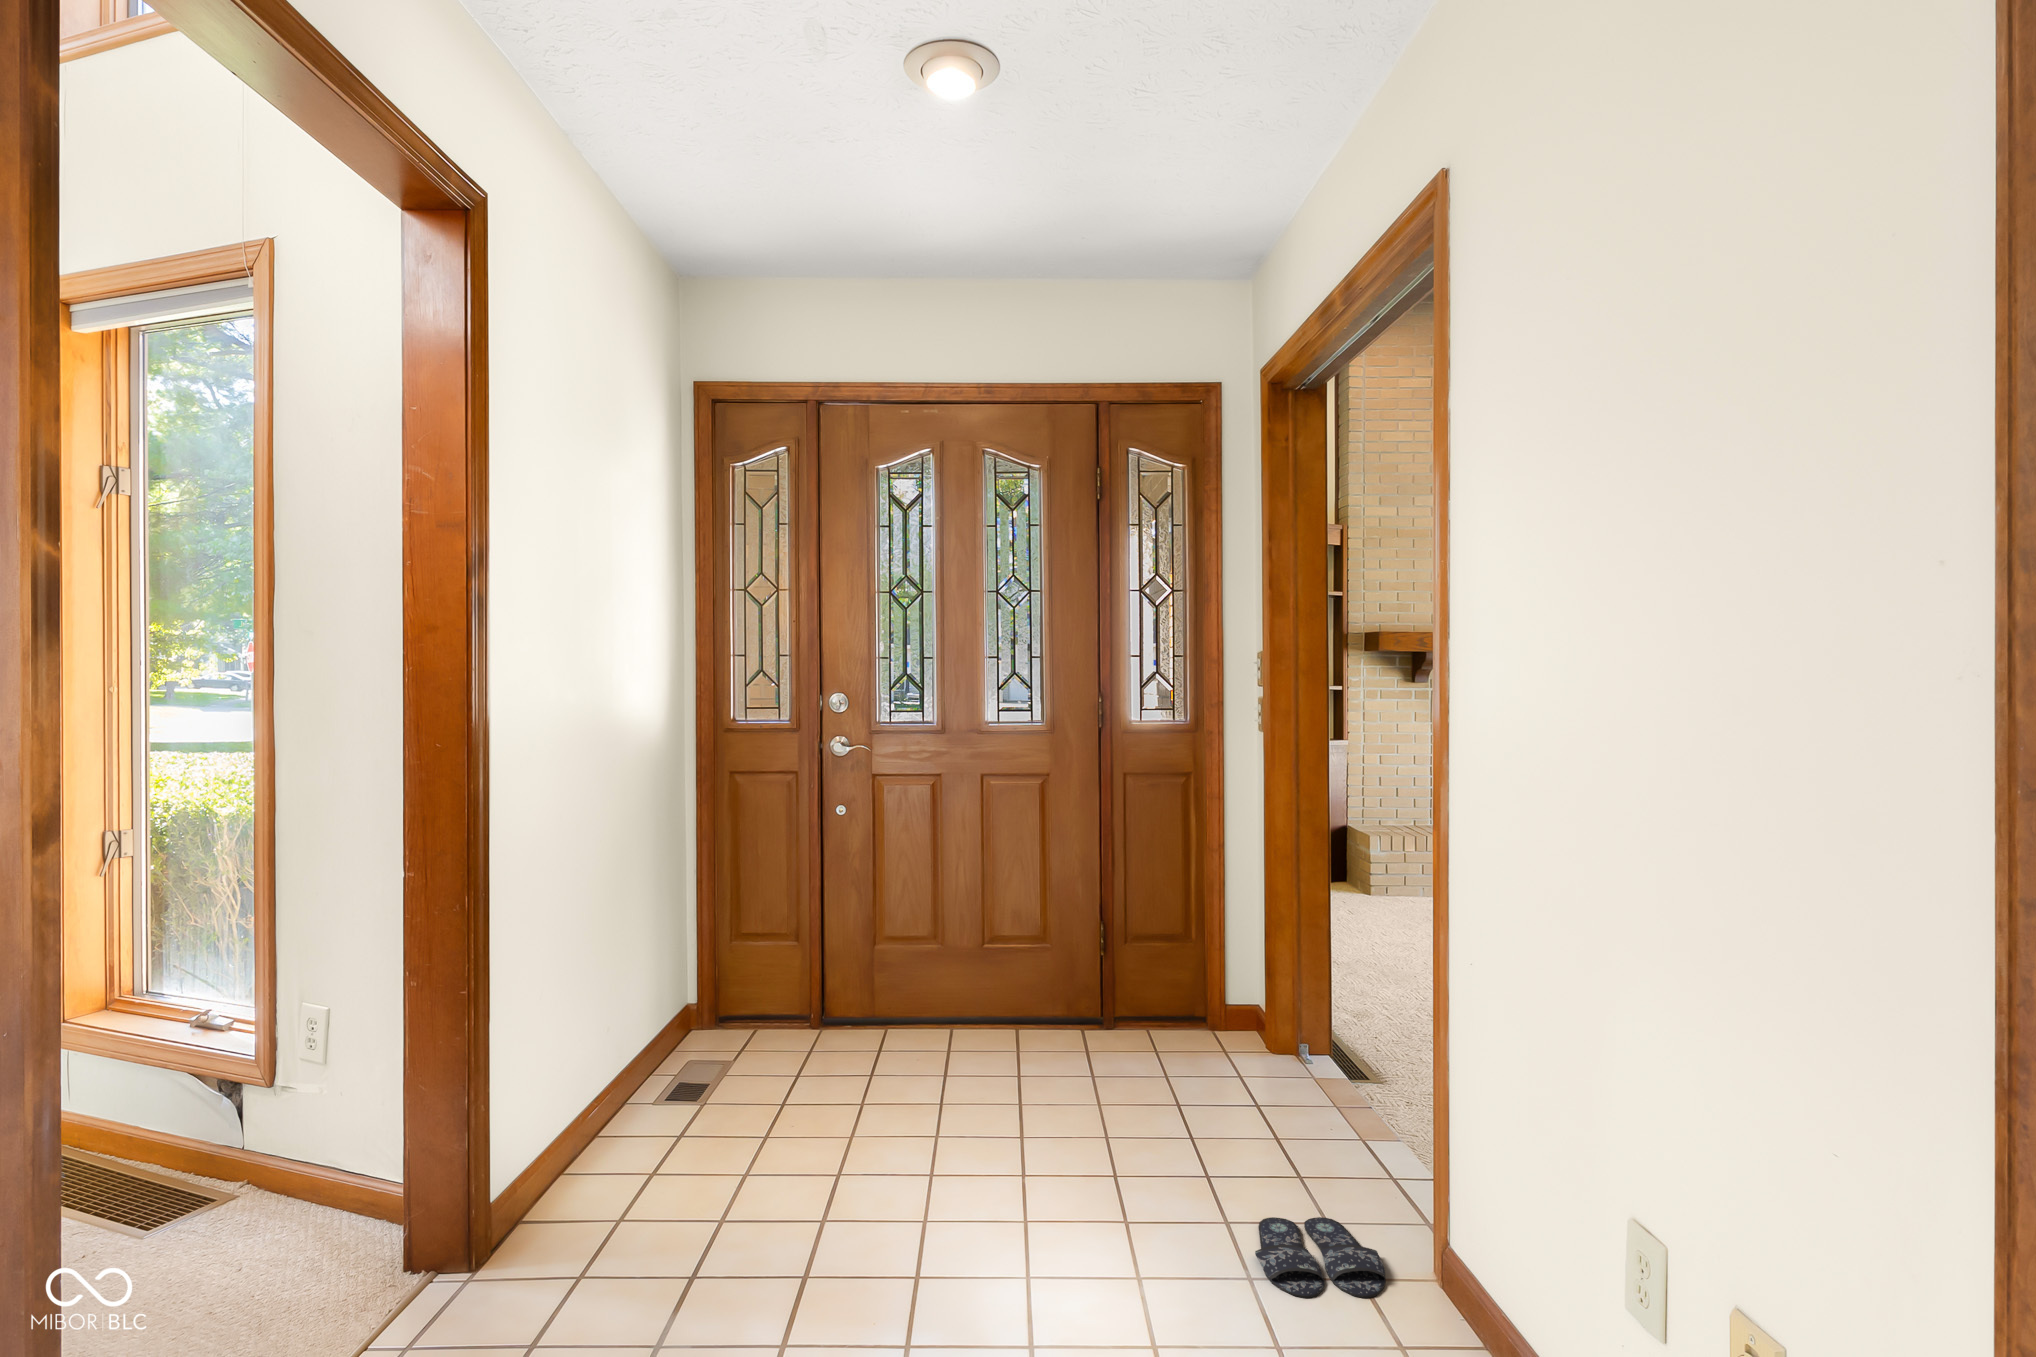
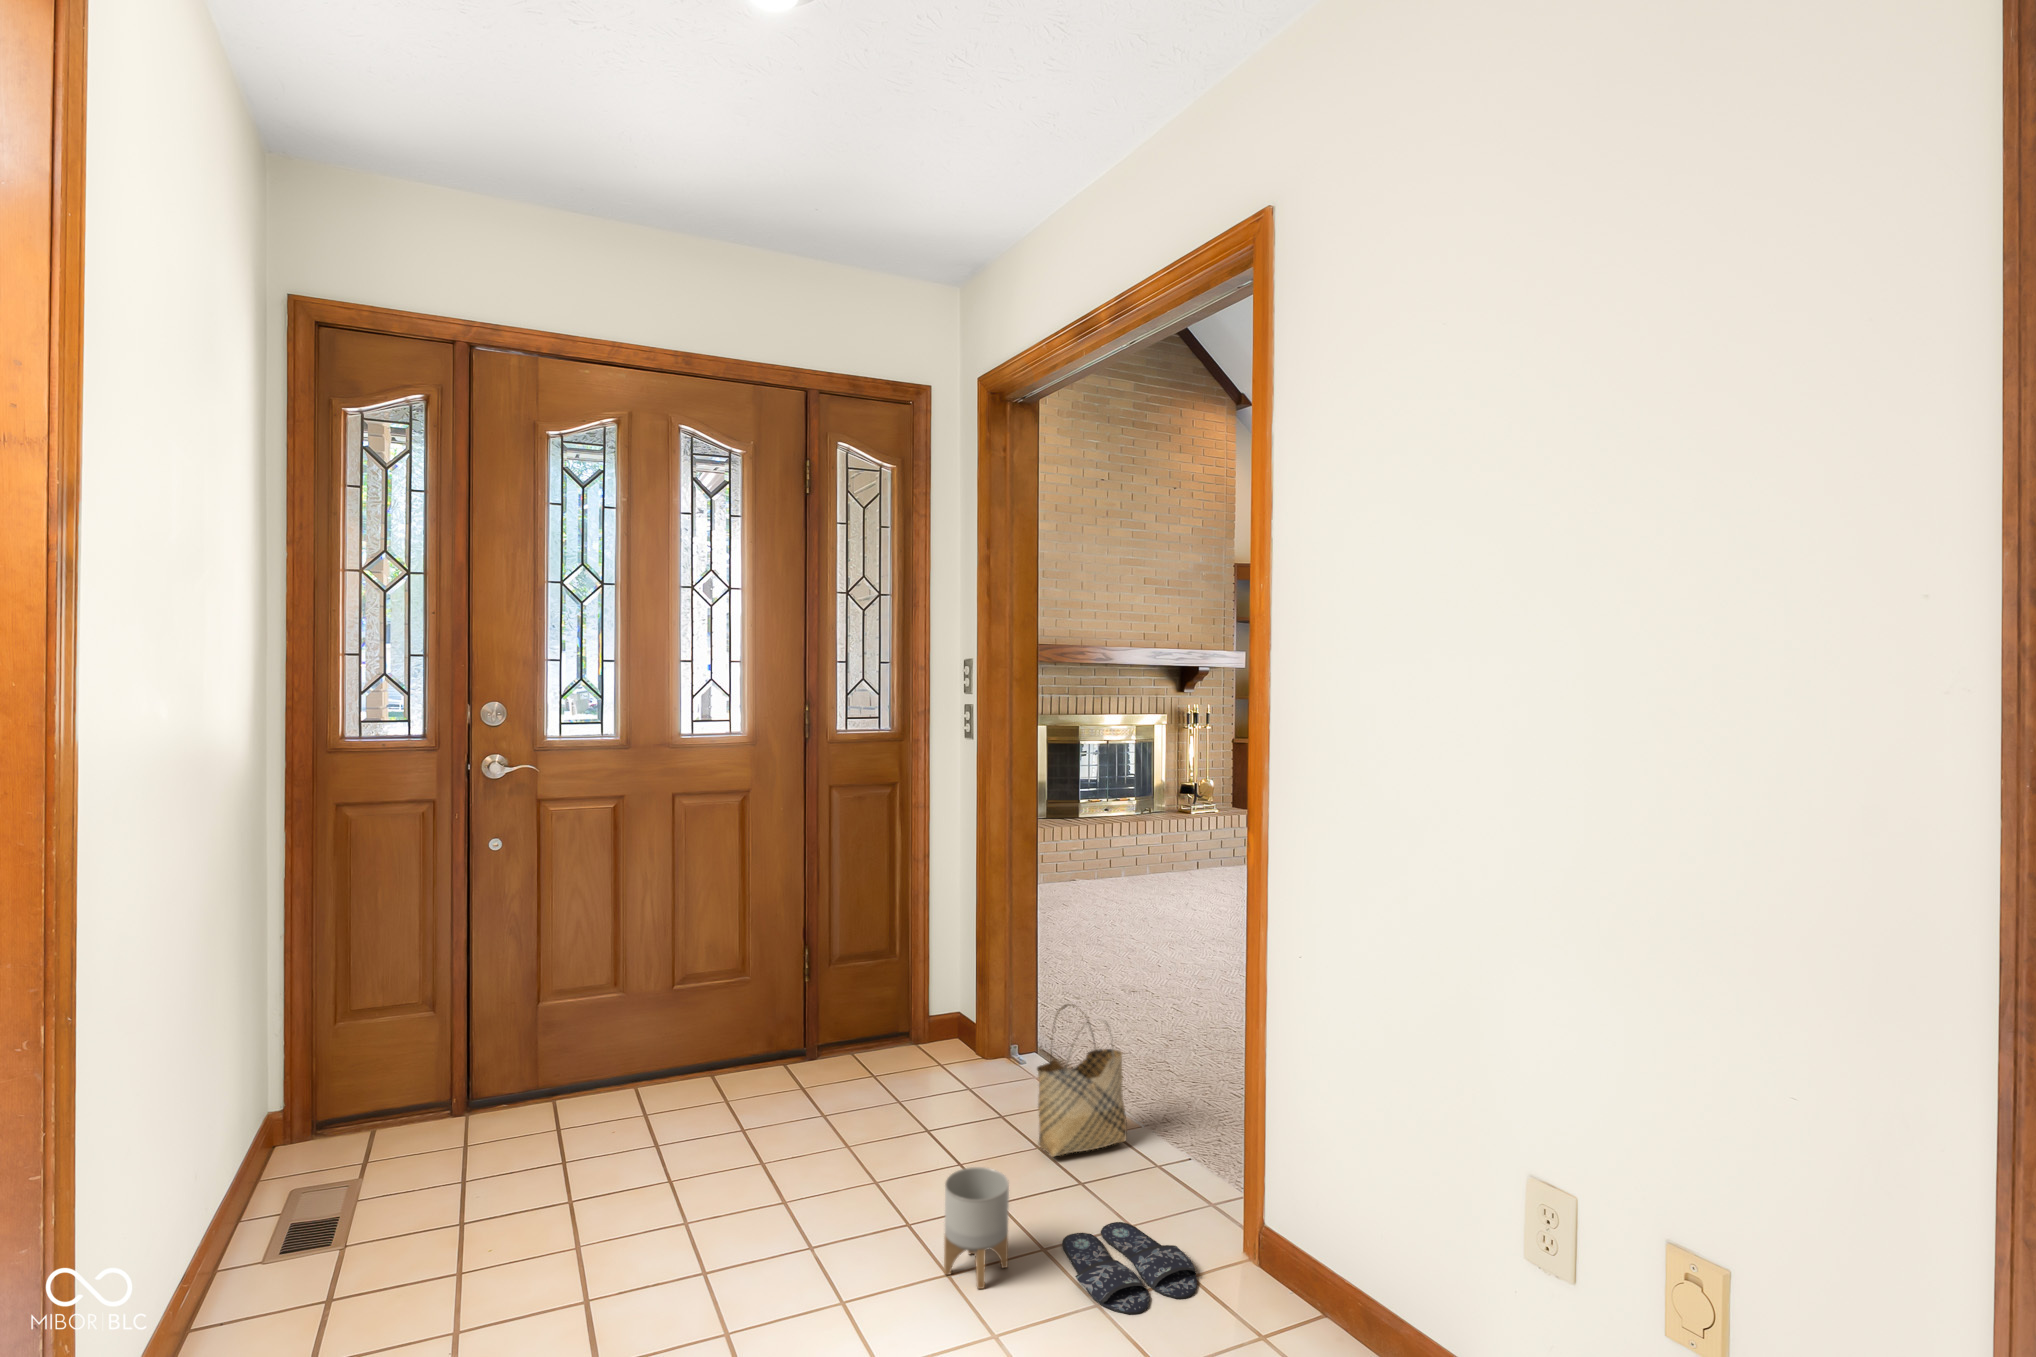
woven basket: none [1276,999,1379,1152] -> present [1037,1004,1127,1157]
planter: none [1134,1128,1196,1241] -> present [944,1167,1009,1289]

